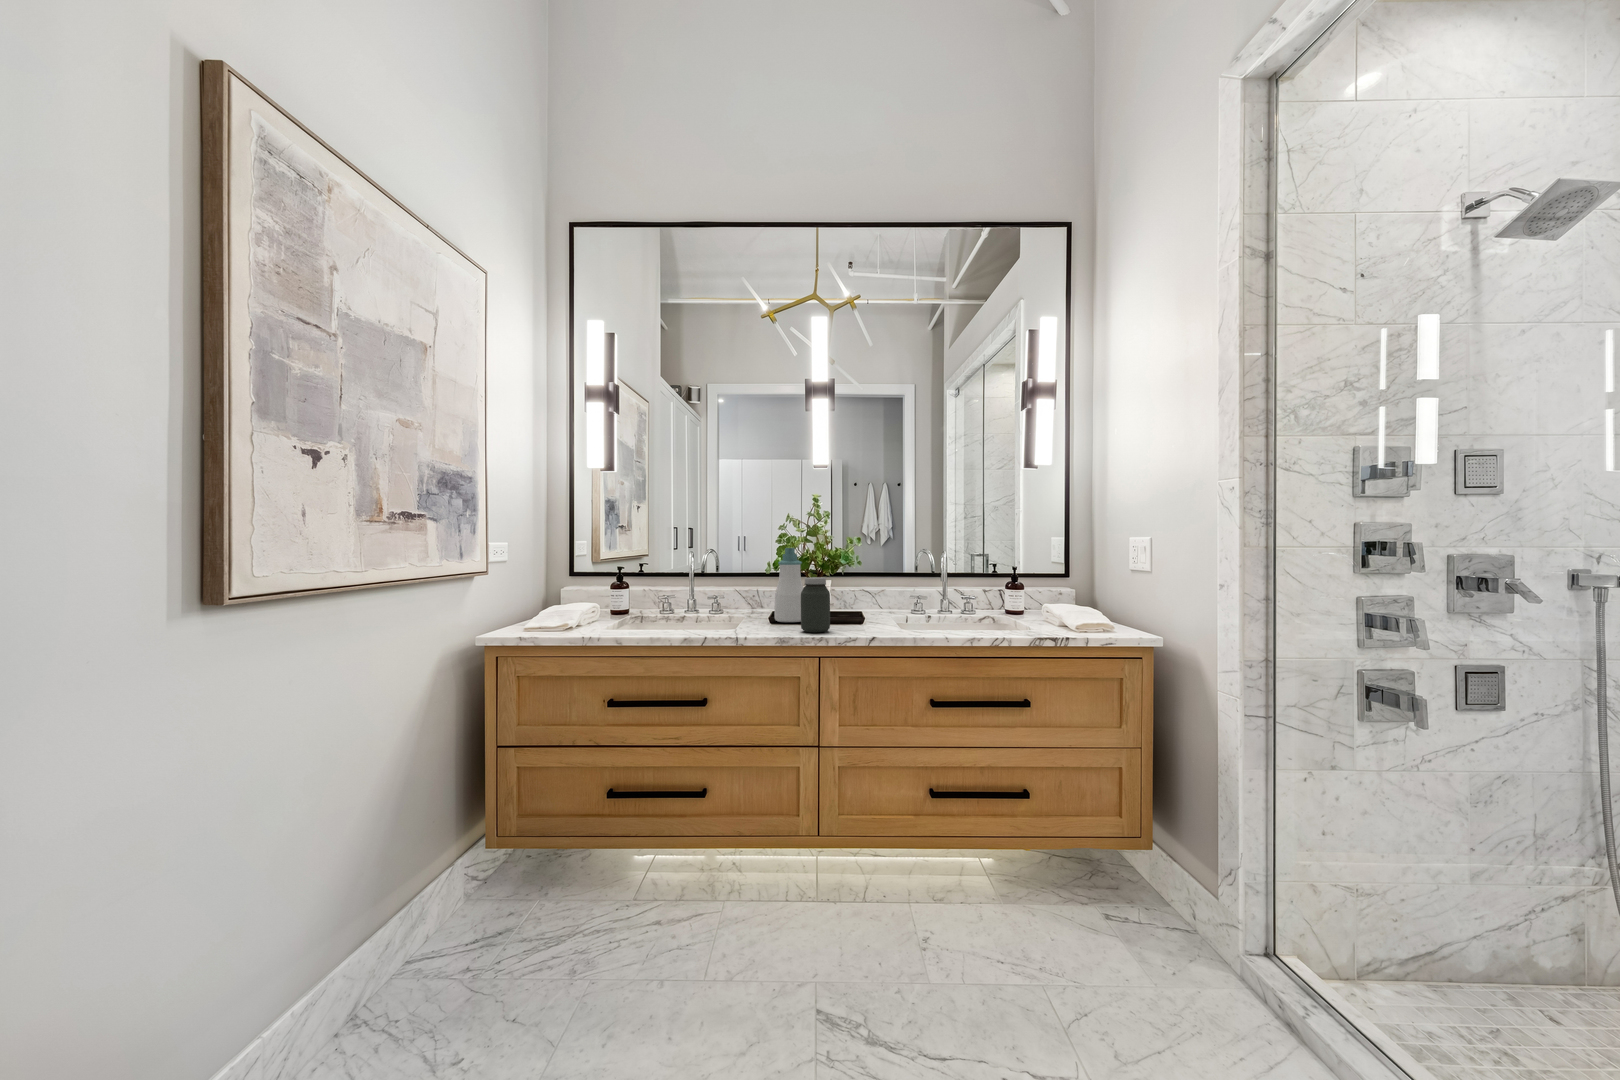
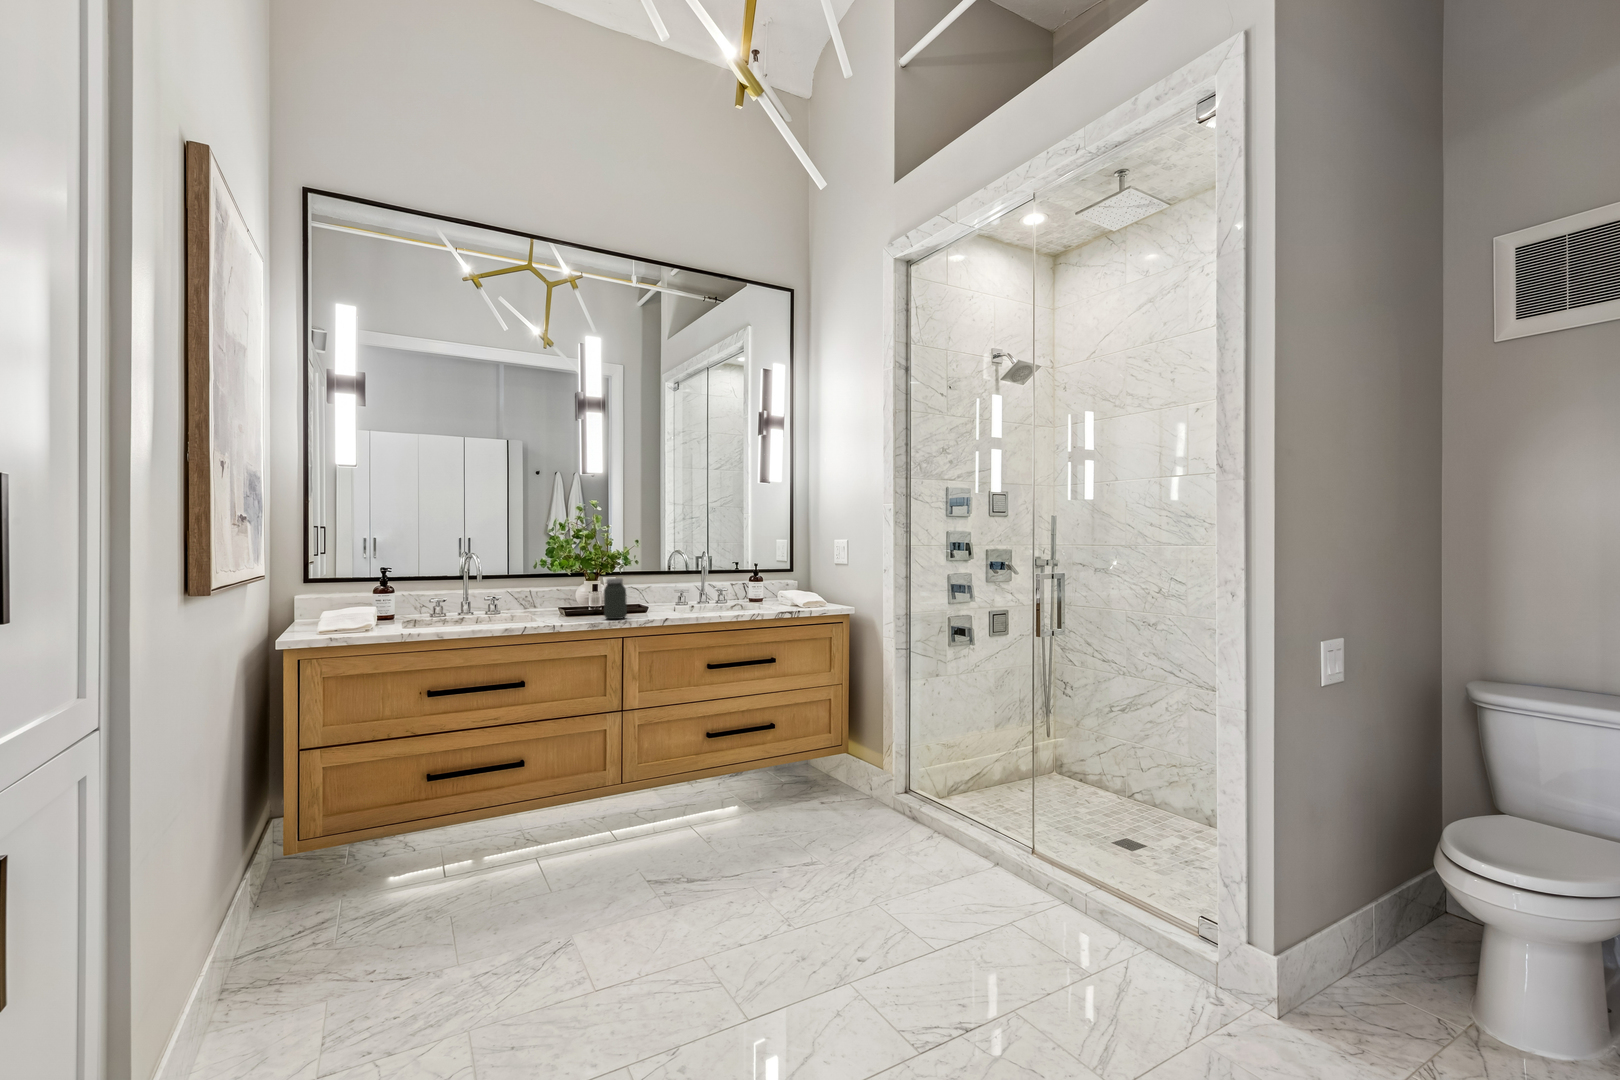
soap bottle: present [774,548,803,622] -> none [576,556,601,614]

